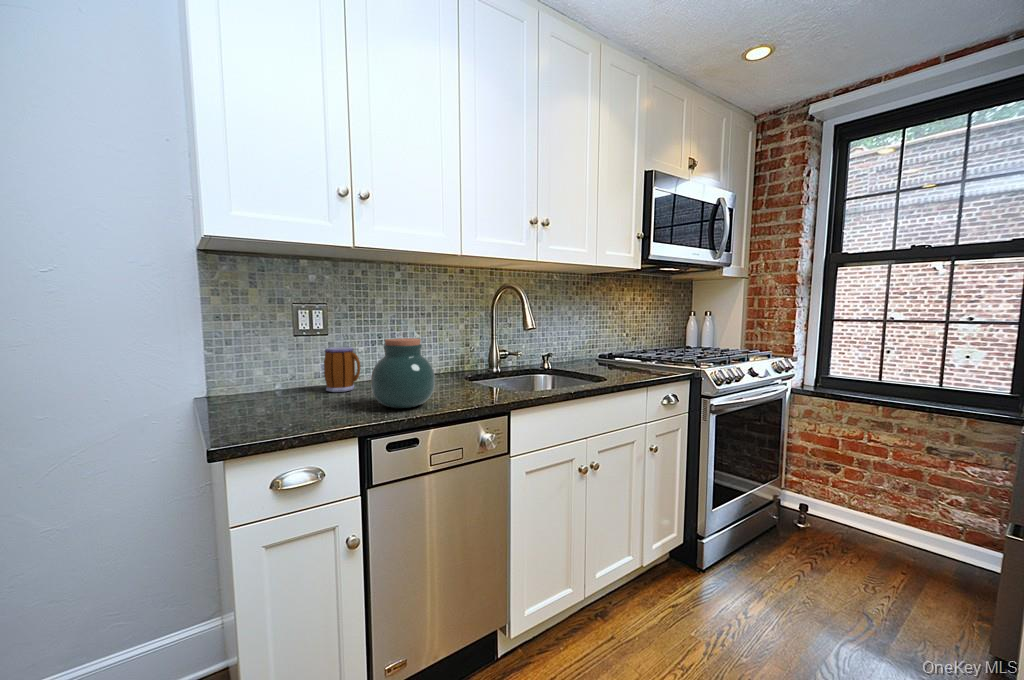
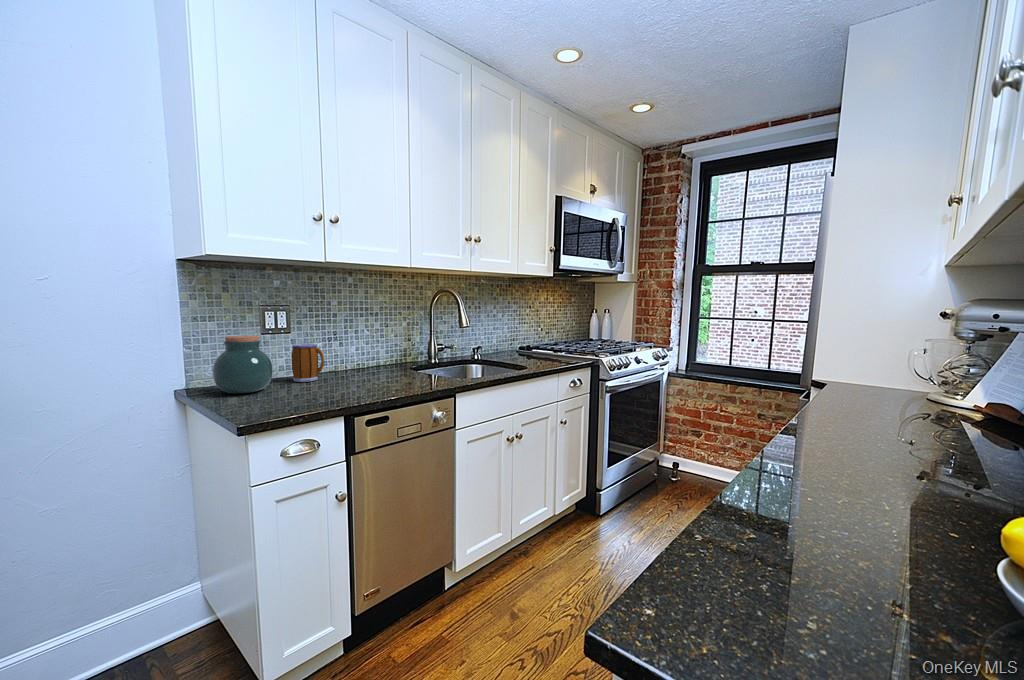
jar: present [371,338,435,408] -> present [213,335,273,394]

